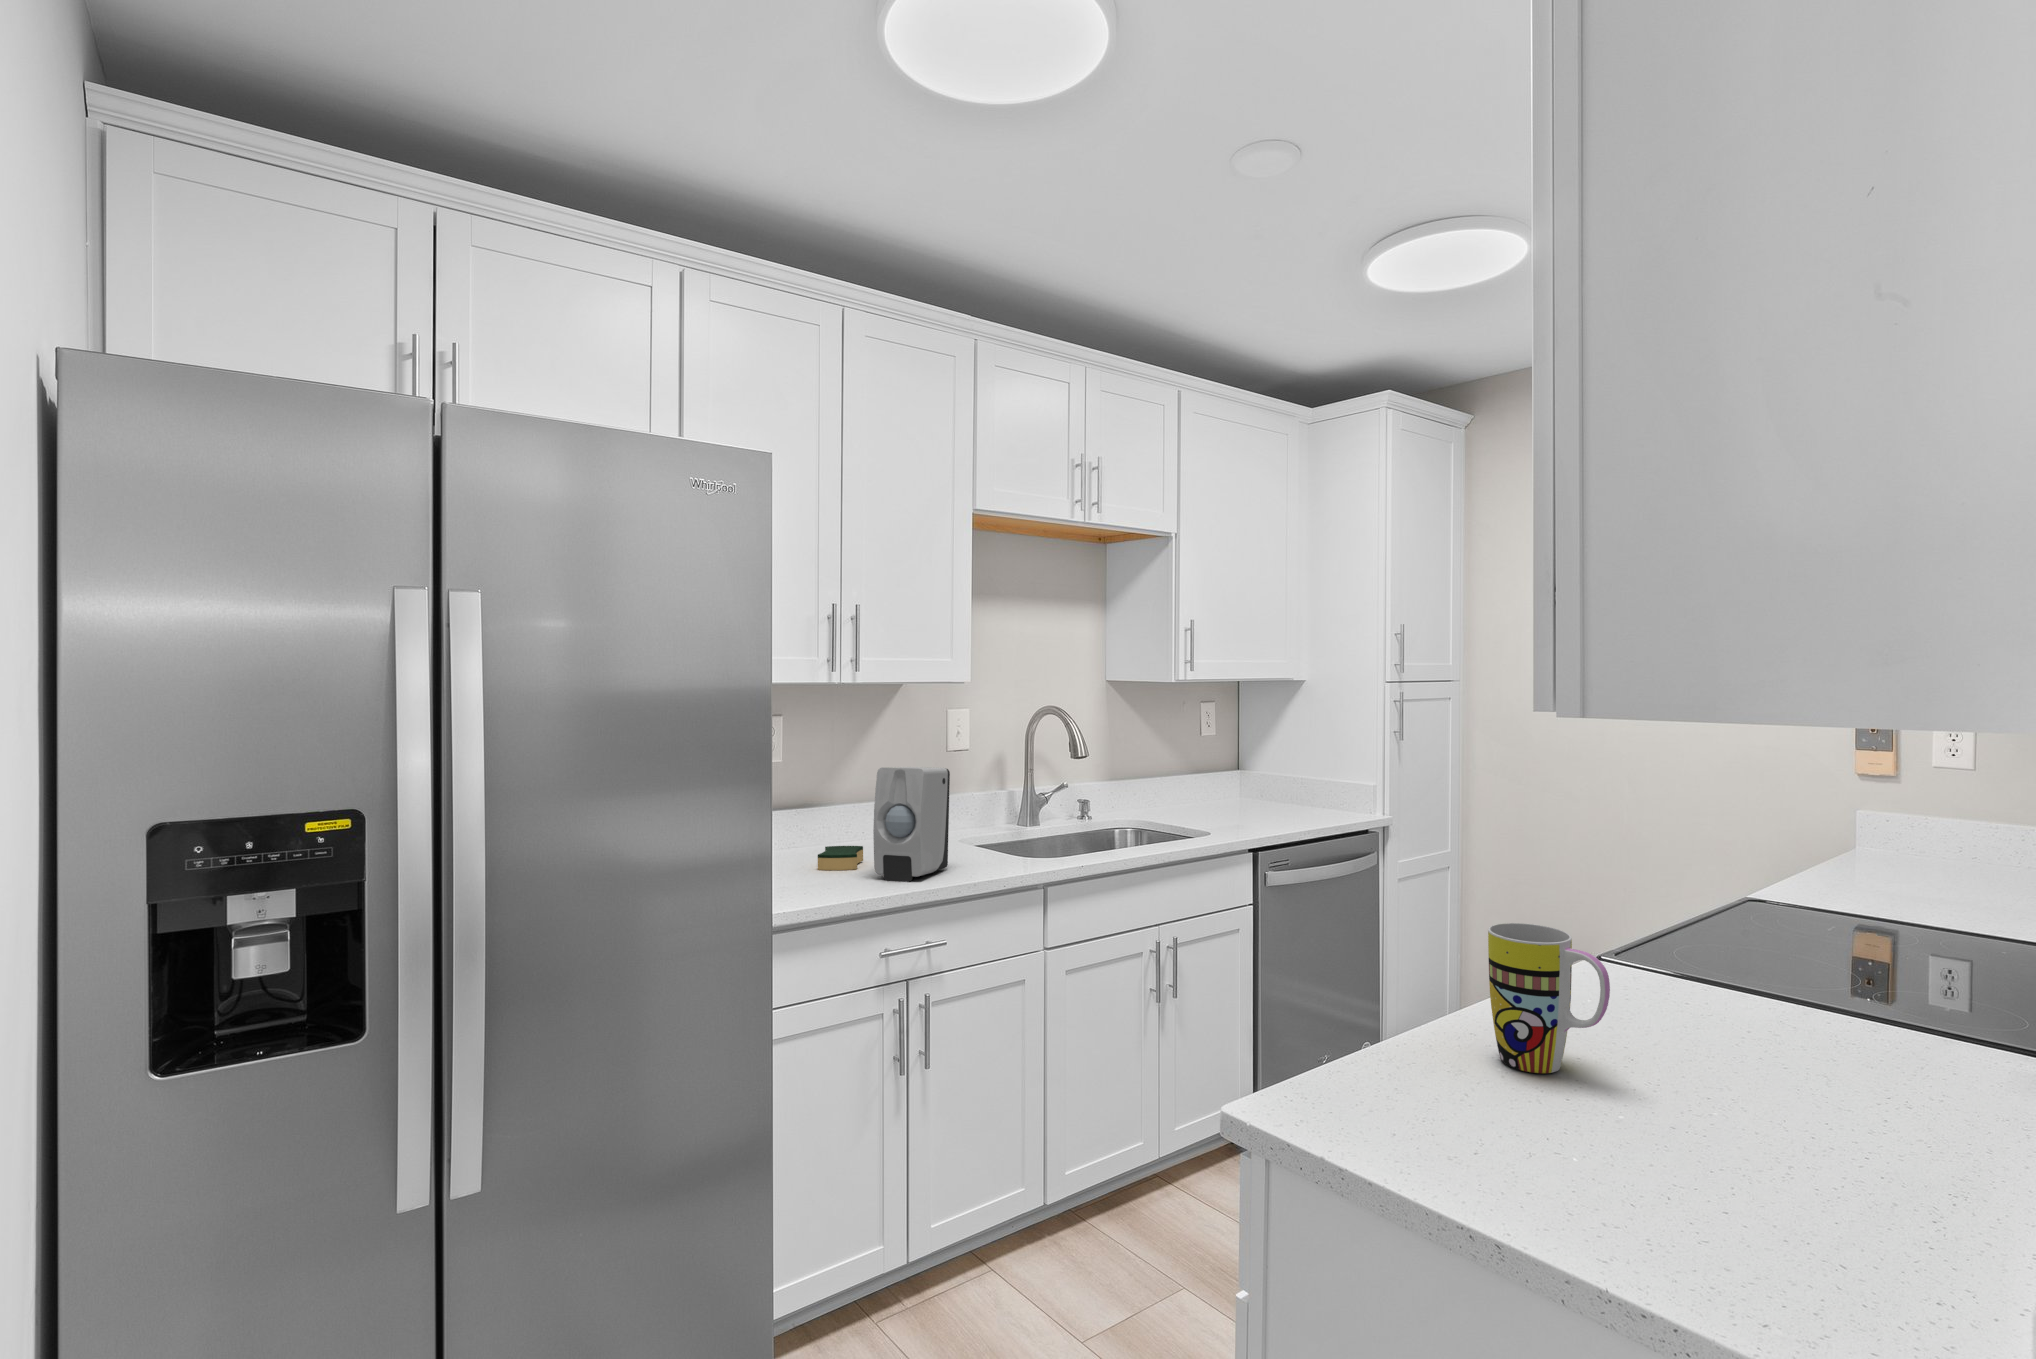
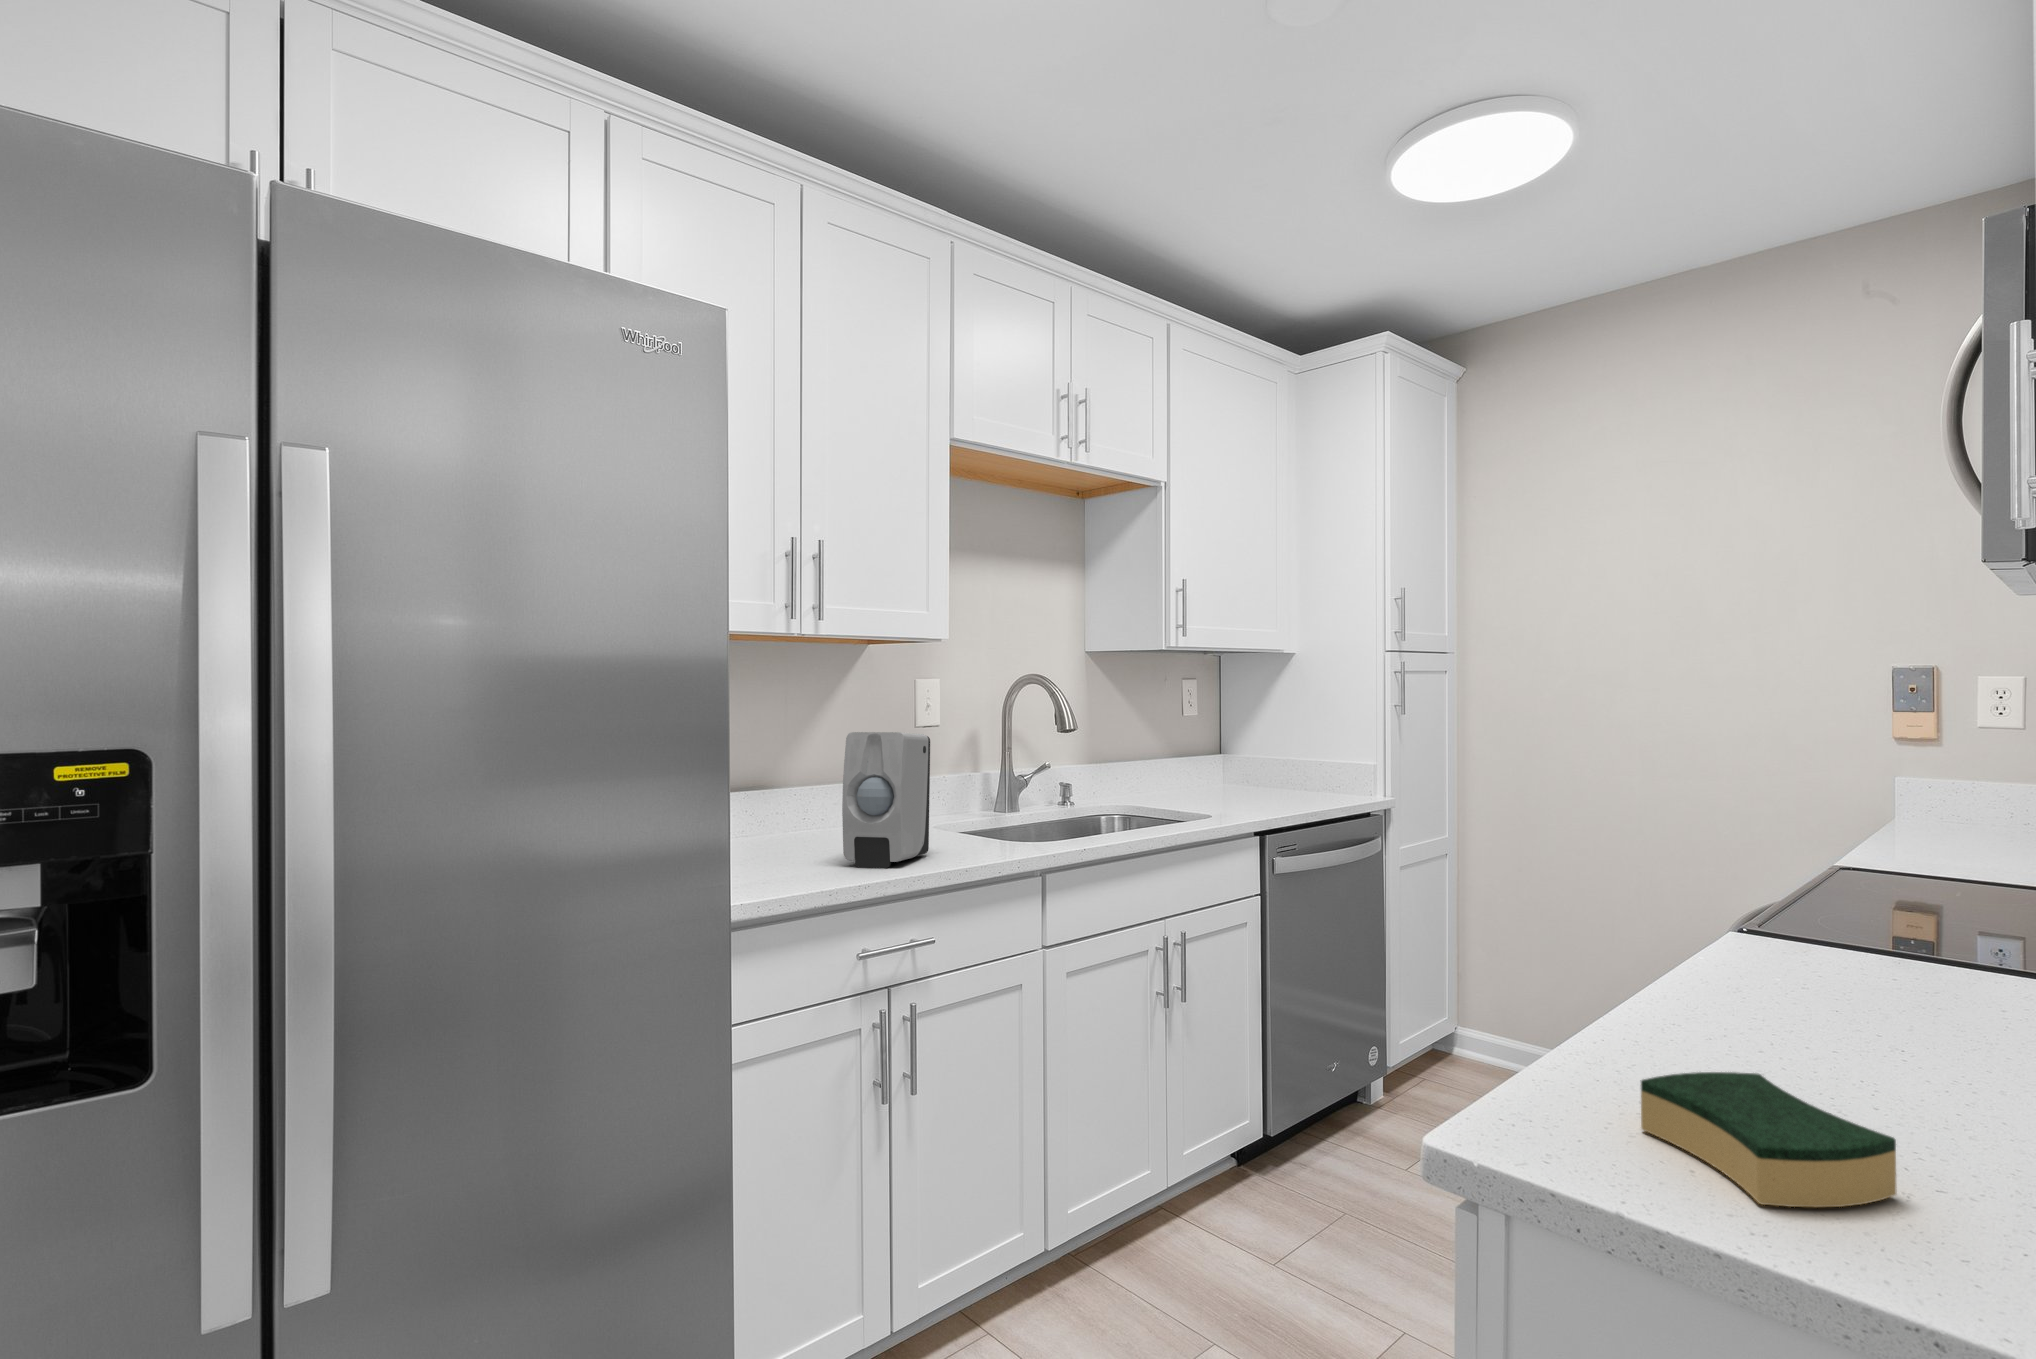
sponge: present [818,846,863,870] -> present [1641,1072,1896,1207]
mug: present [1488,923,1610,1073] -> none [1735,873,1932,1072]

